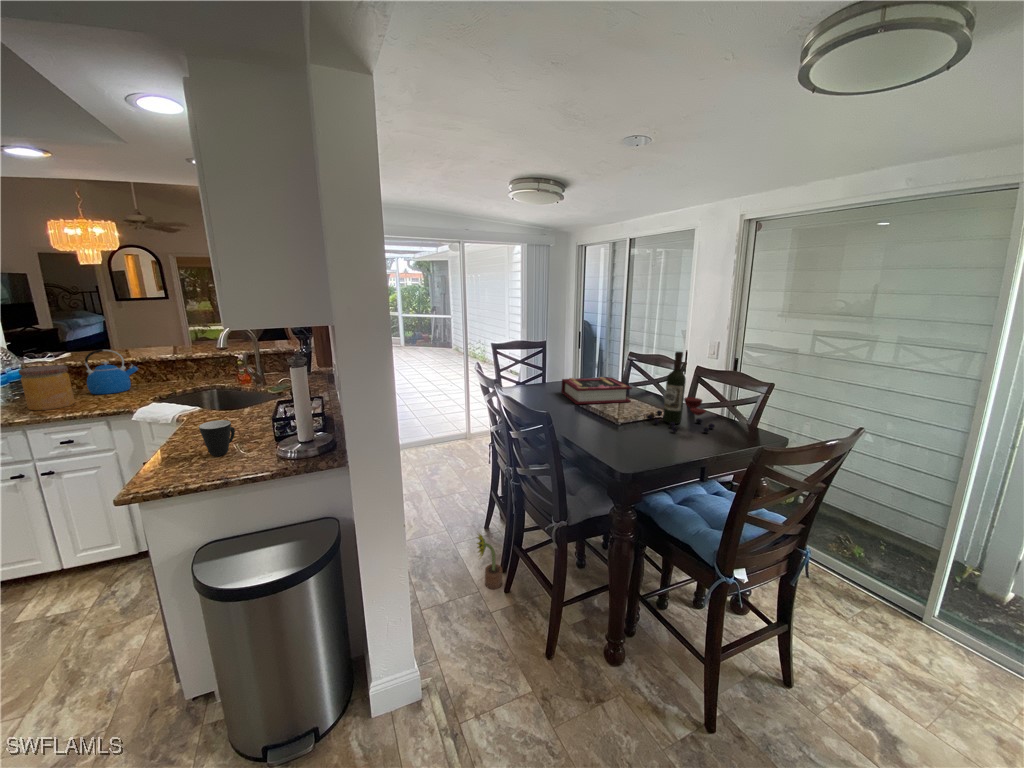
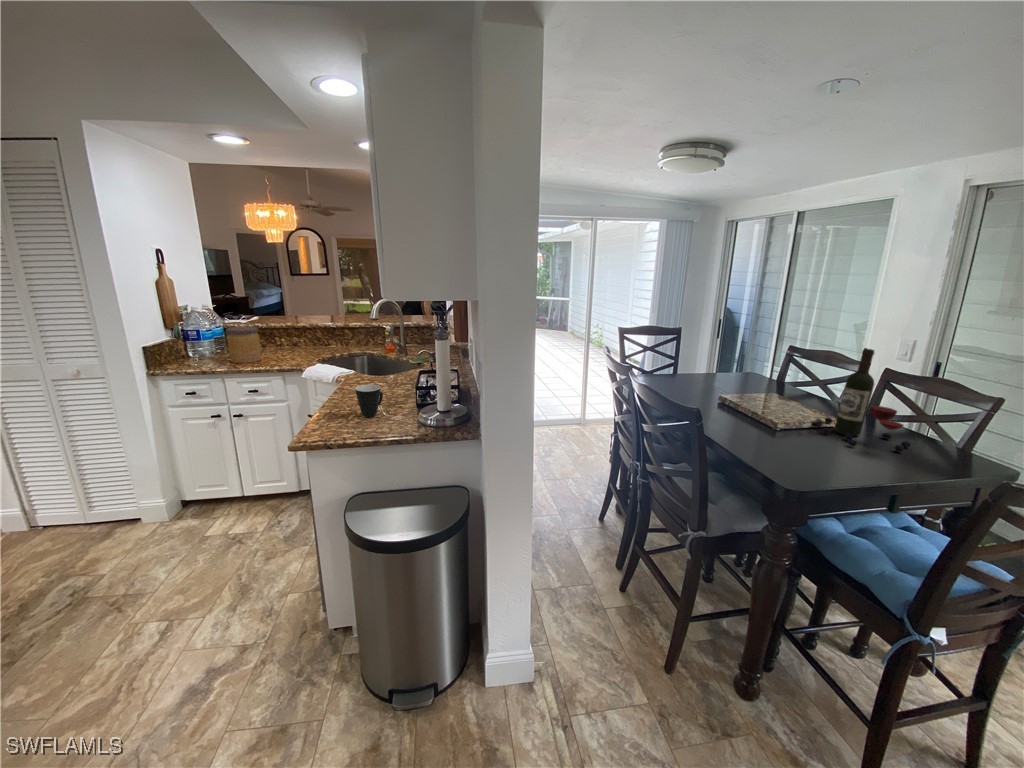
kettle: present [85,349,138,394] -> none [269,315,307,354]
book: present [561,377,632,404] -> none [700,371,792,404]
decorative plant: present [477,534,502,589] -> none [593,522,619,585]

